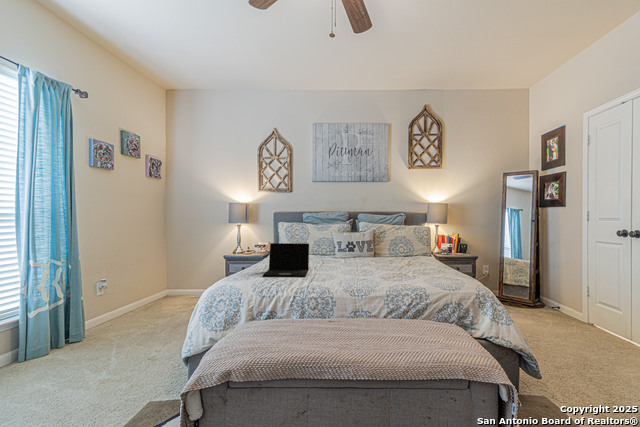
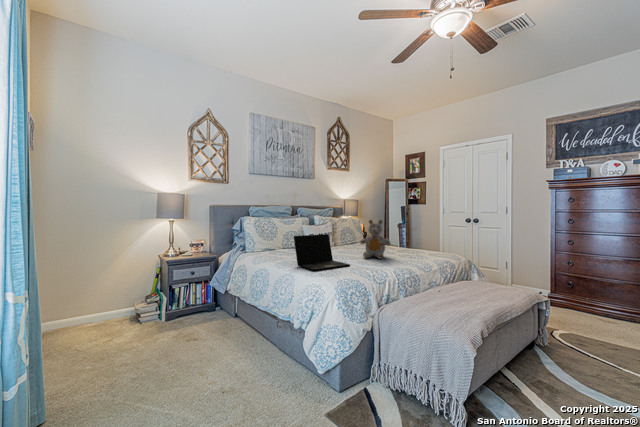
stuffed bear: none [345,230,379,274] -> present [360,220,391,259]

